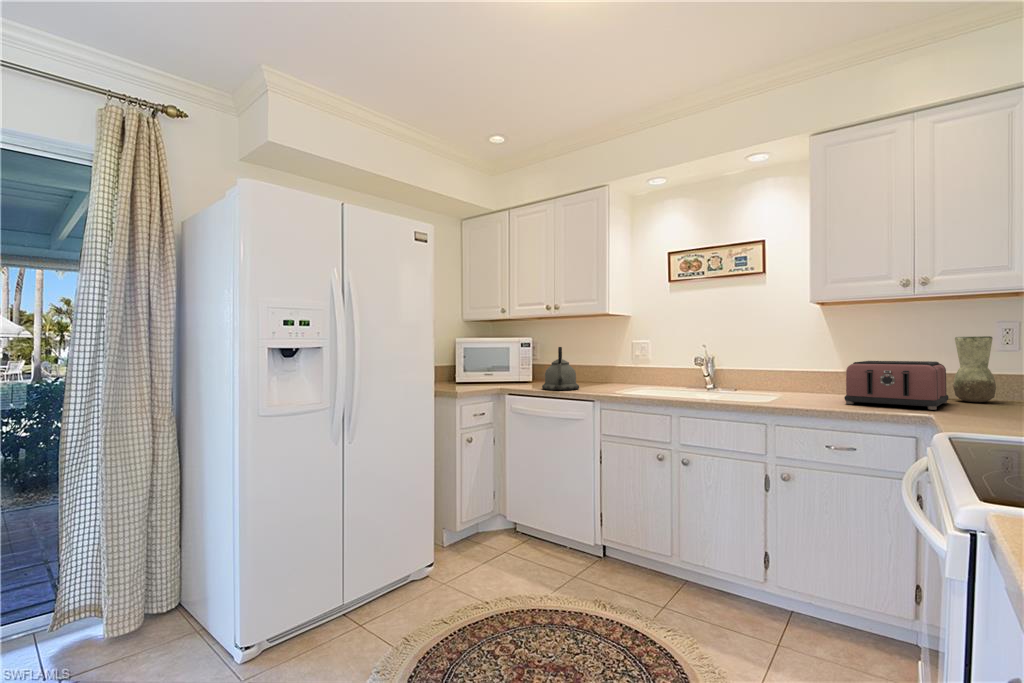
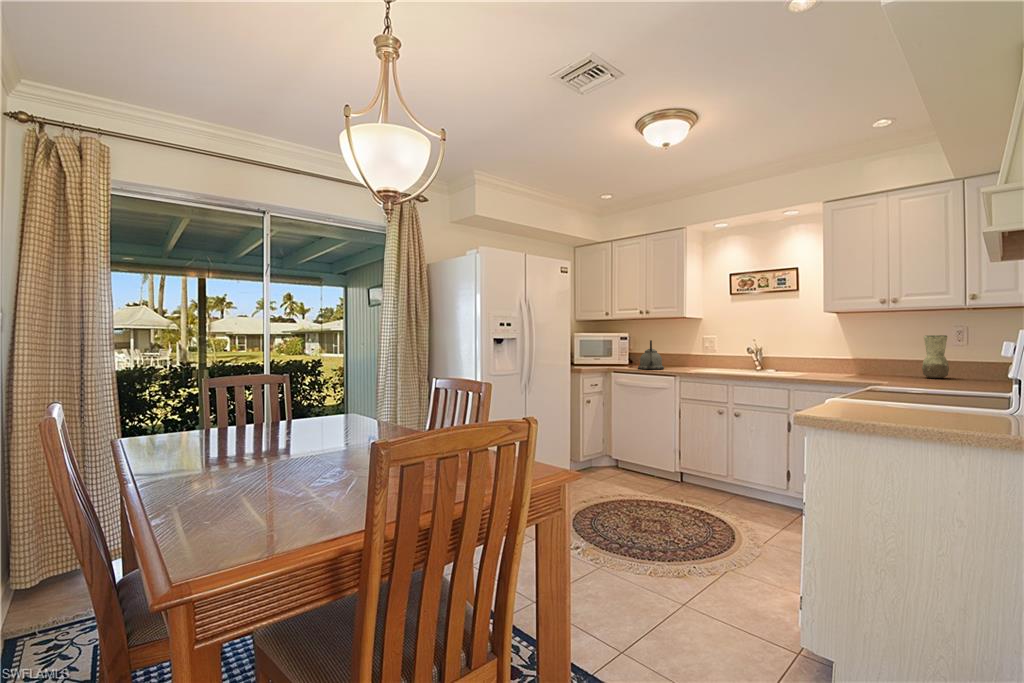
toaster: present [844,361,949,410] -> none [842,351,915,381]

